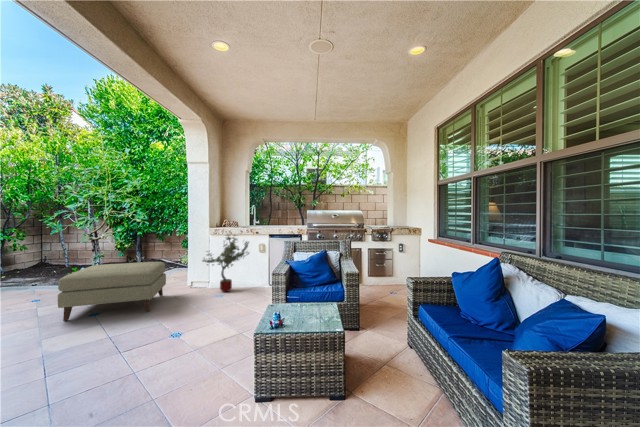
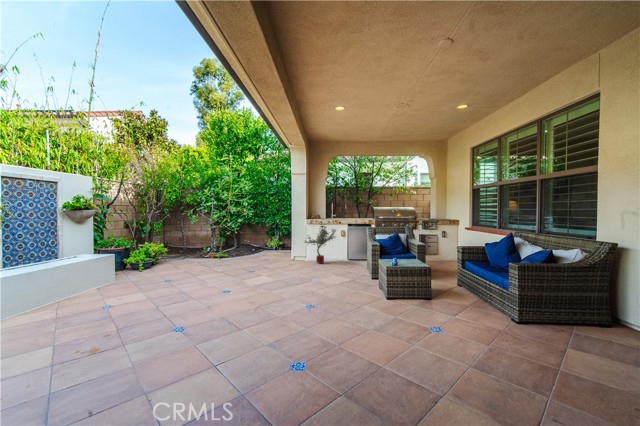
ottoman: present [58,262,166,321] -> none [238,242,287,275]

